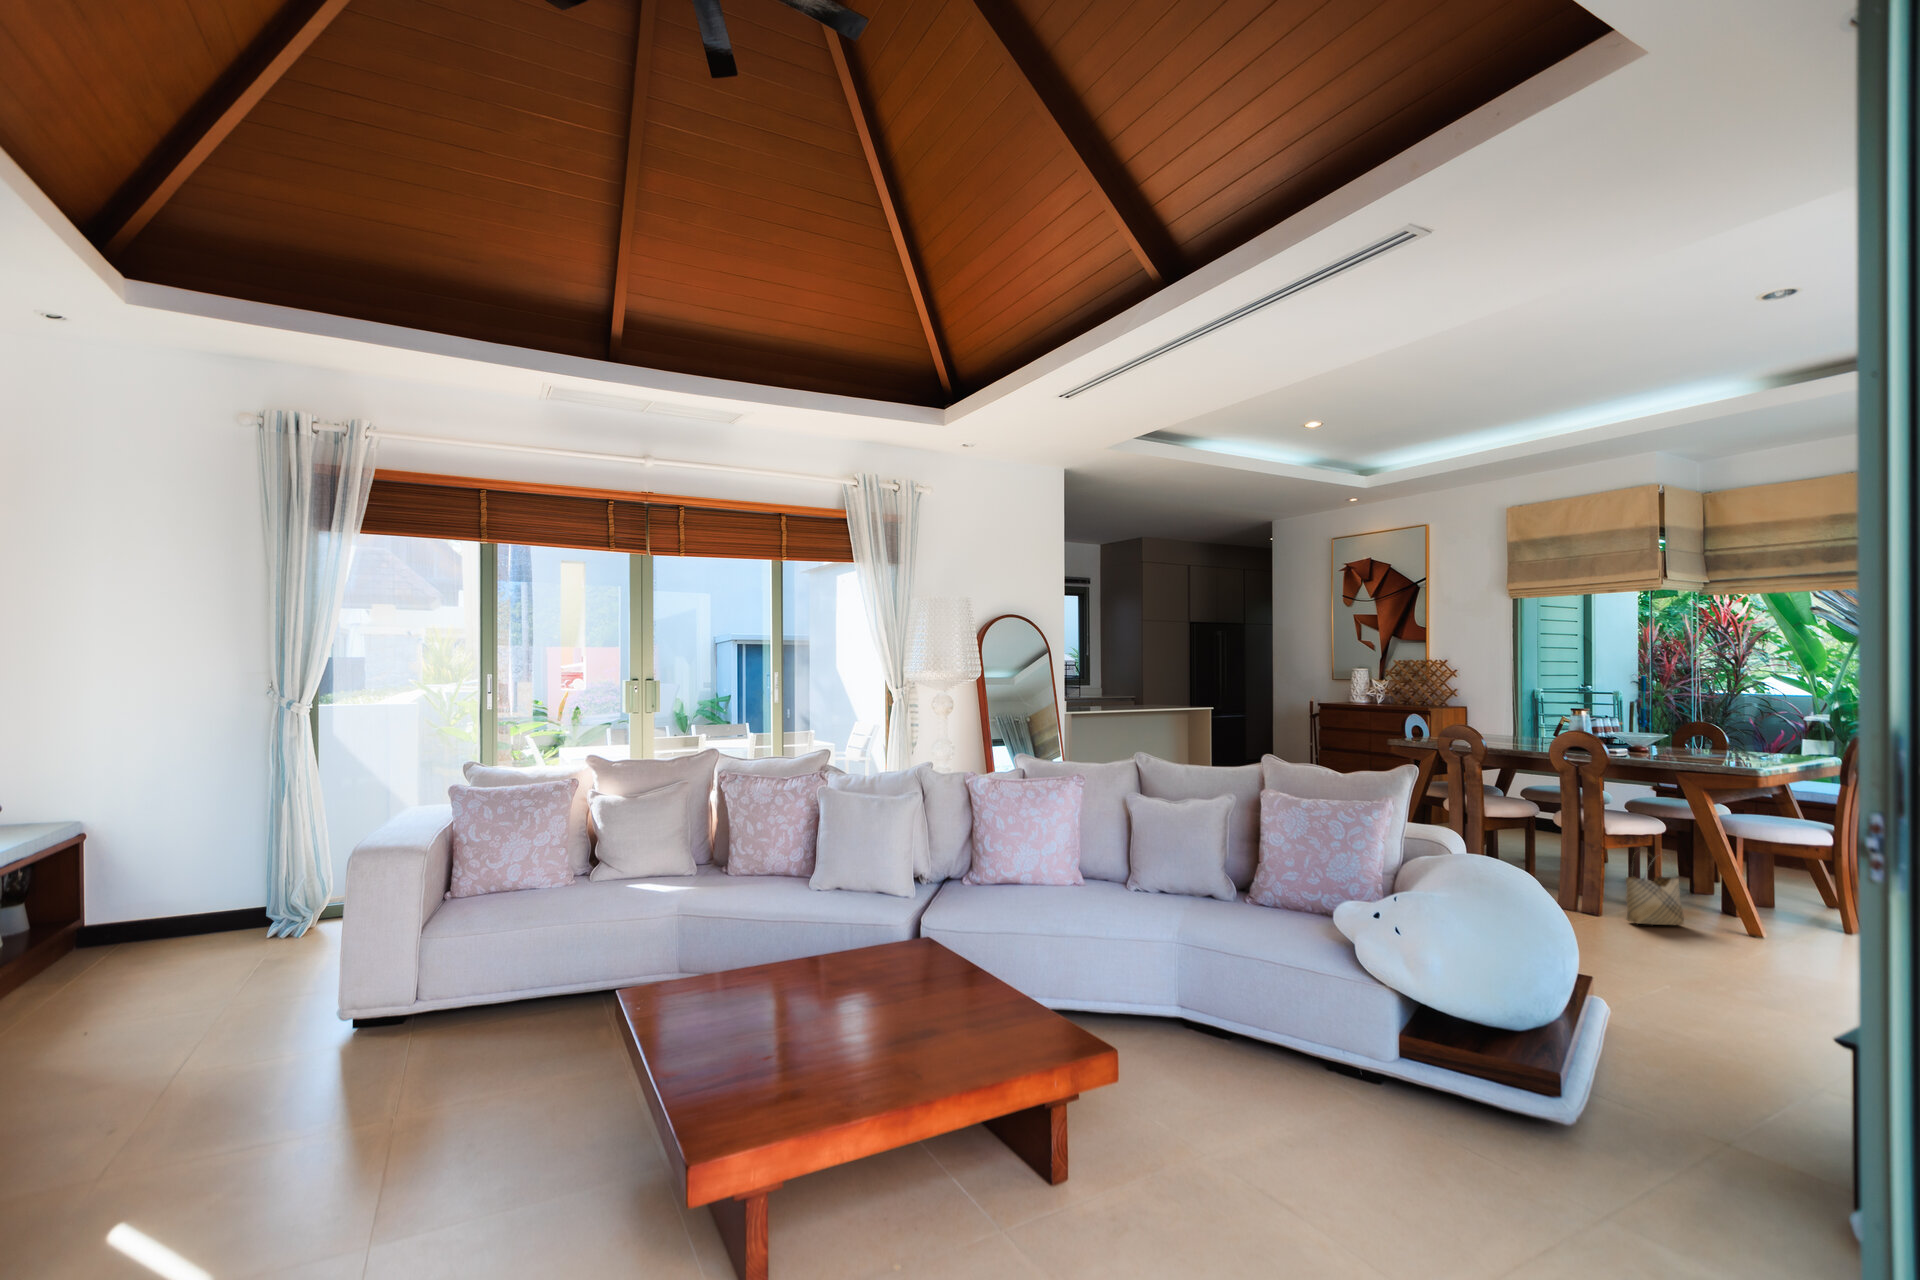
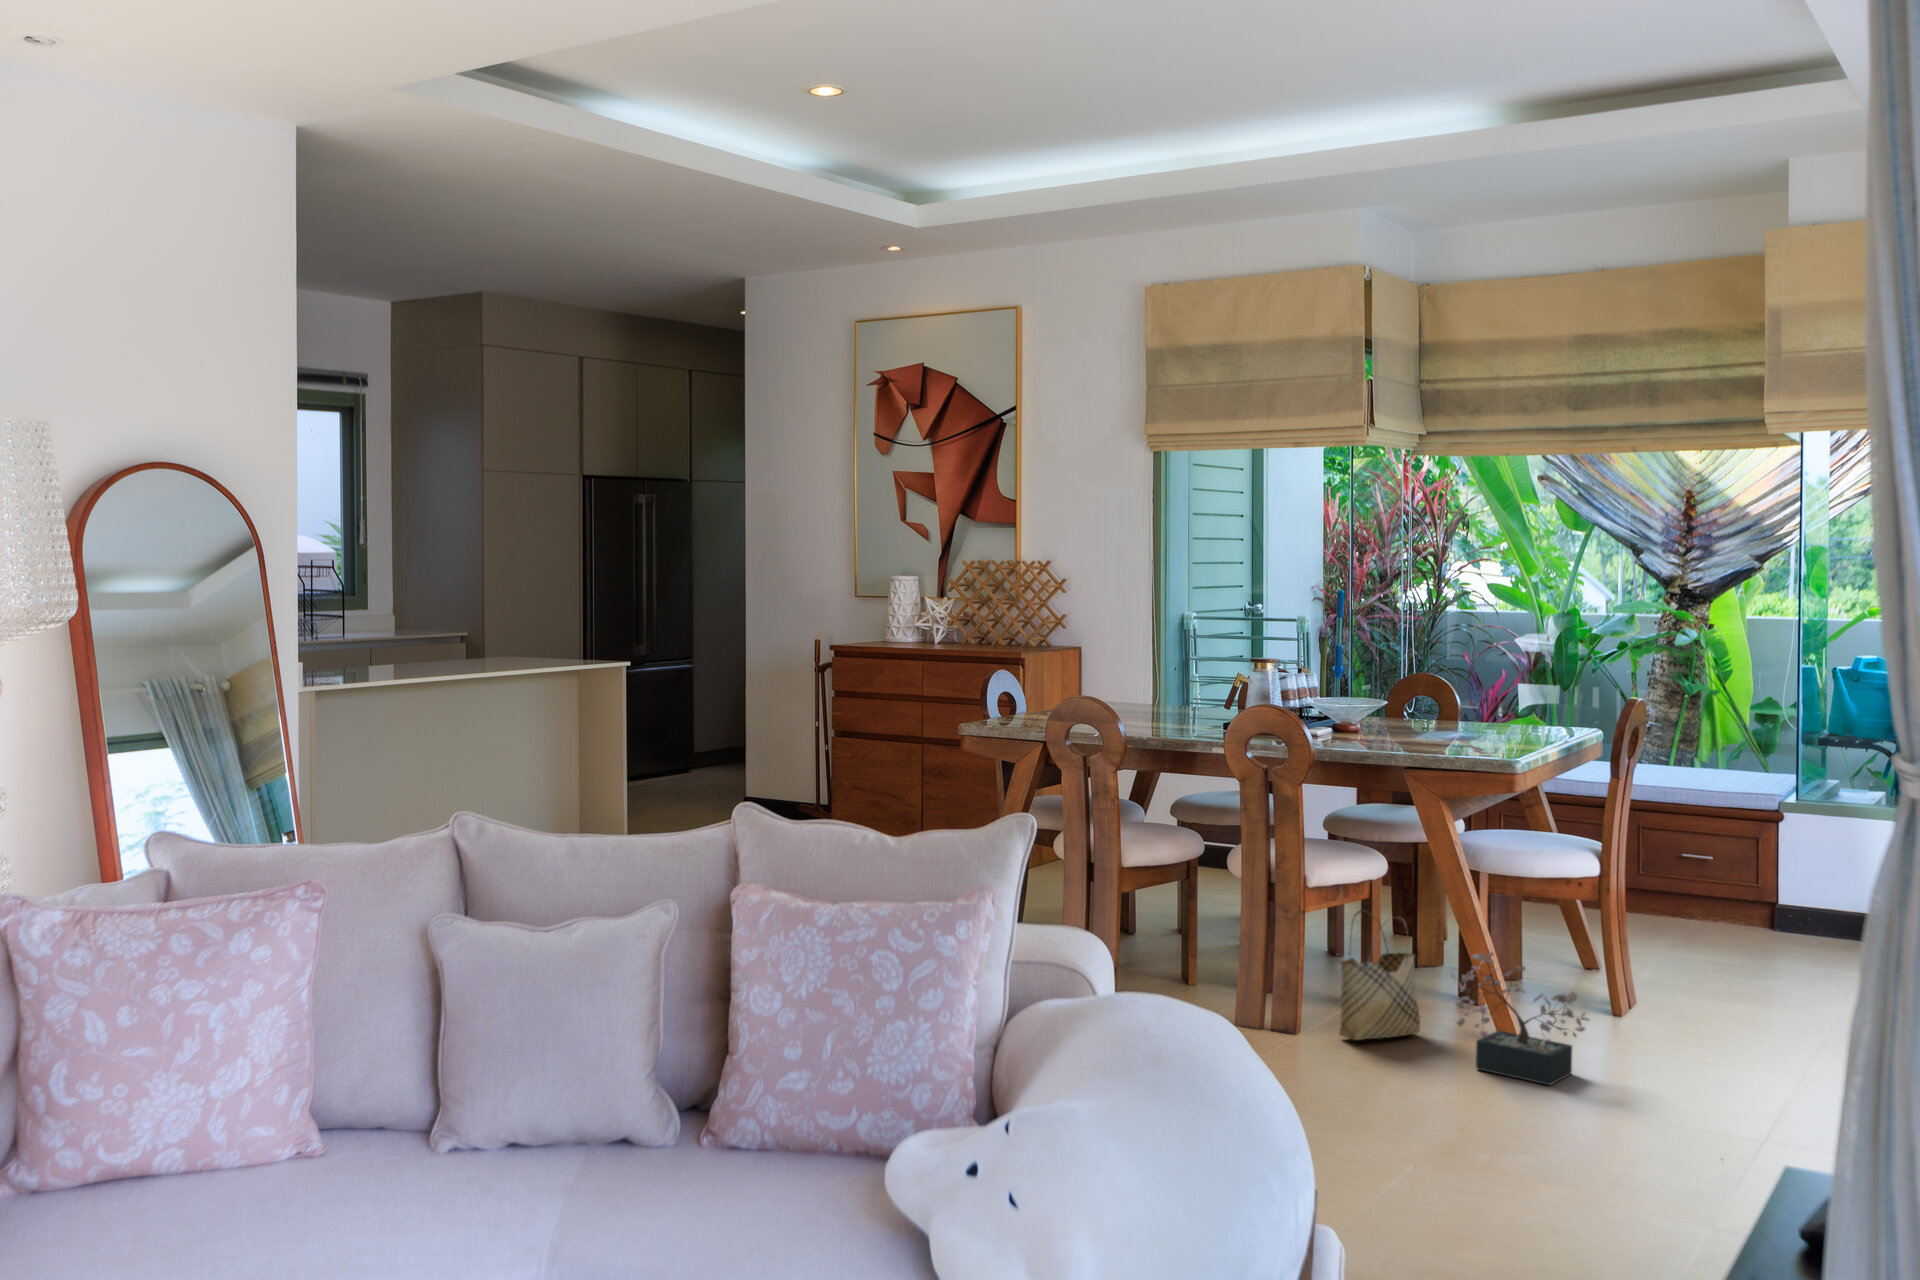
decorative plant: none [1701,878,1808,961] -> present [1452,952,1589,1086]

